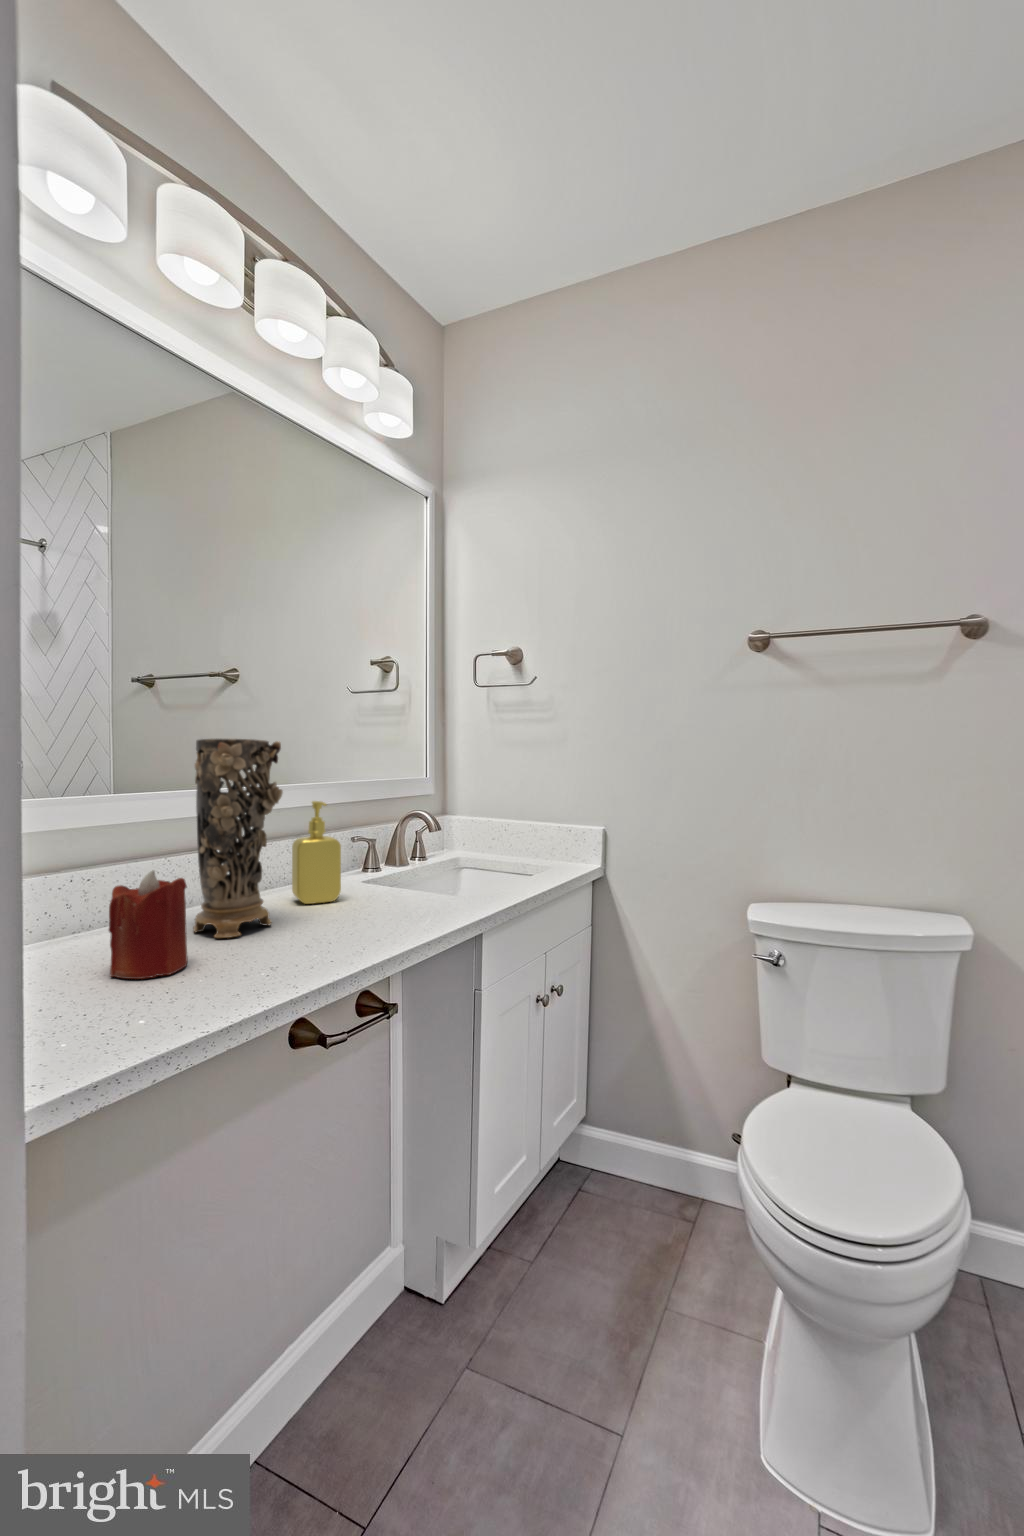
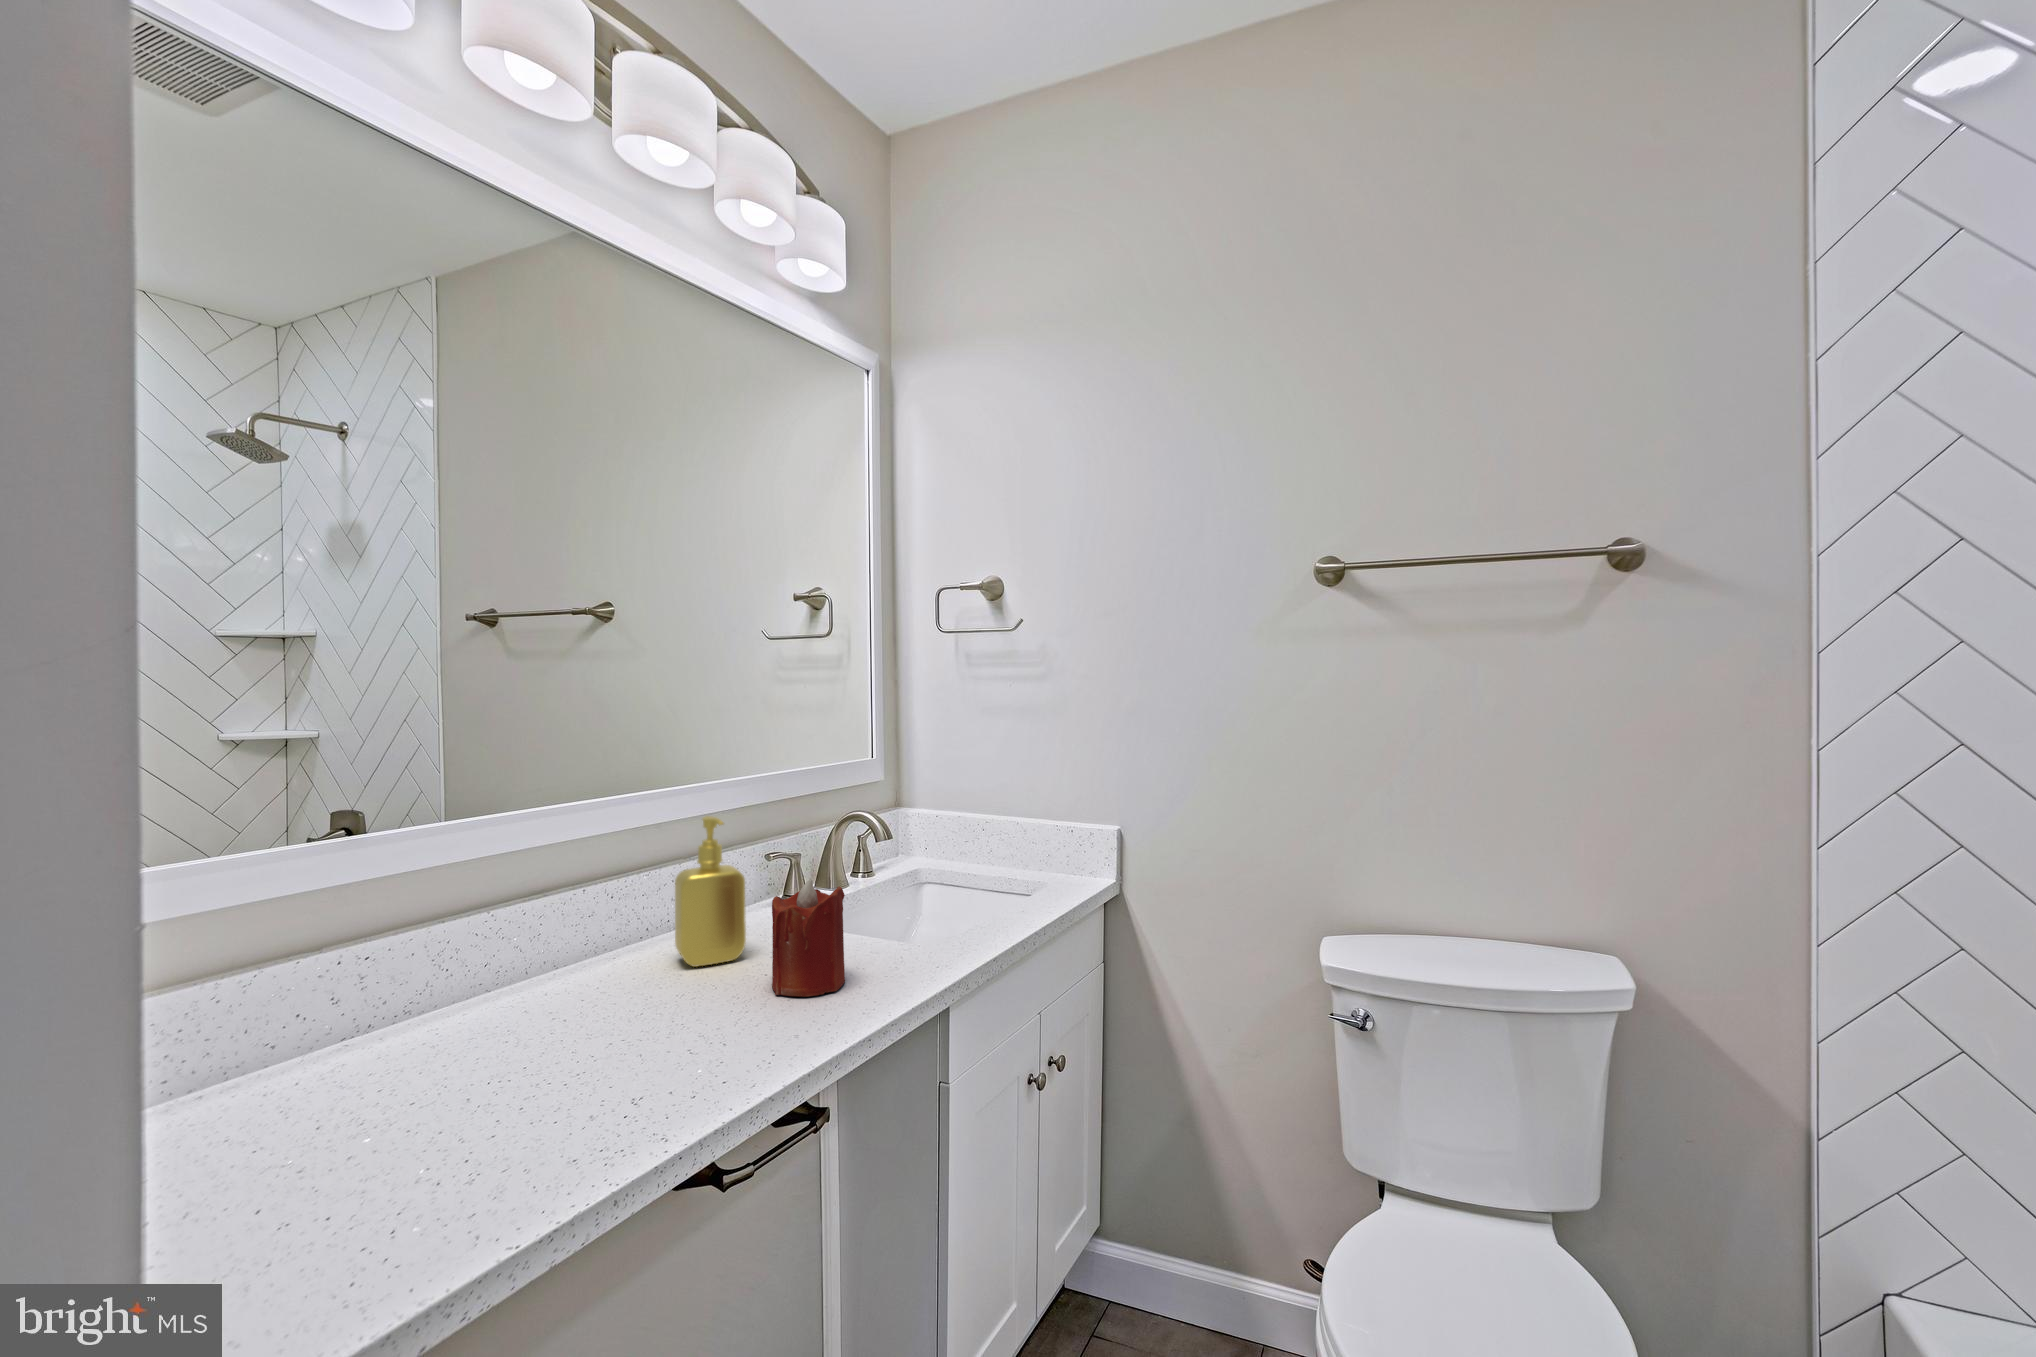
decorative vase: present [193,739,283,938] -> none [523,745,654,1042]
candle: present [109,870,187,979] -> present [772,880,845,996]

